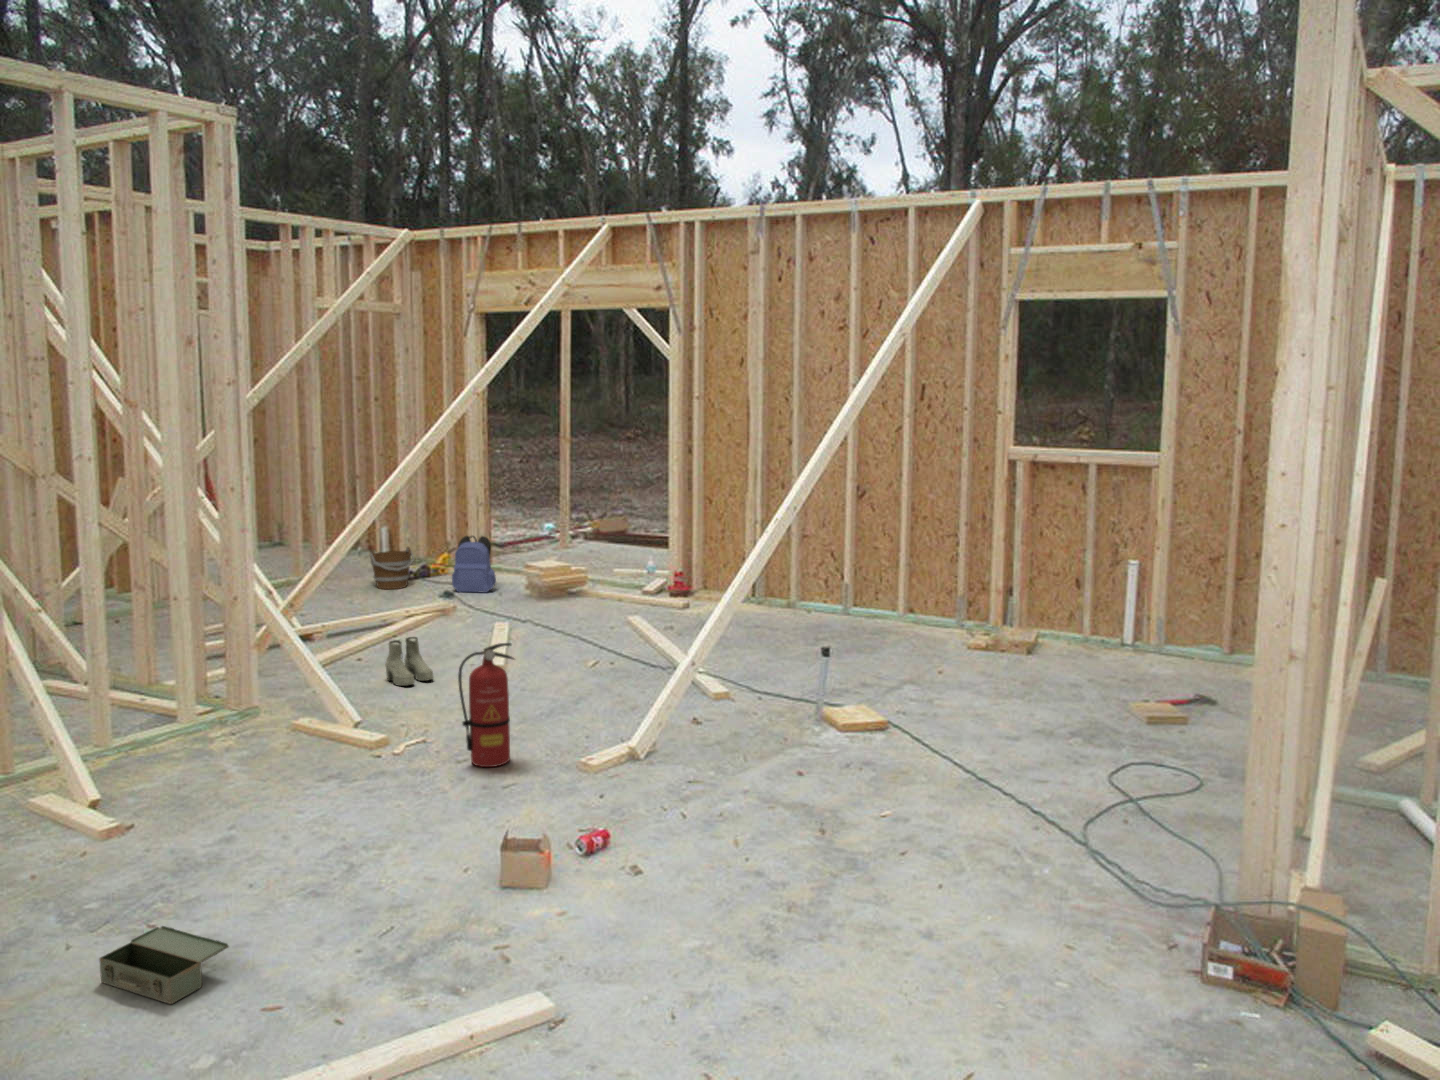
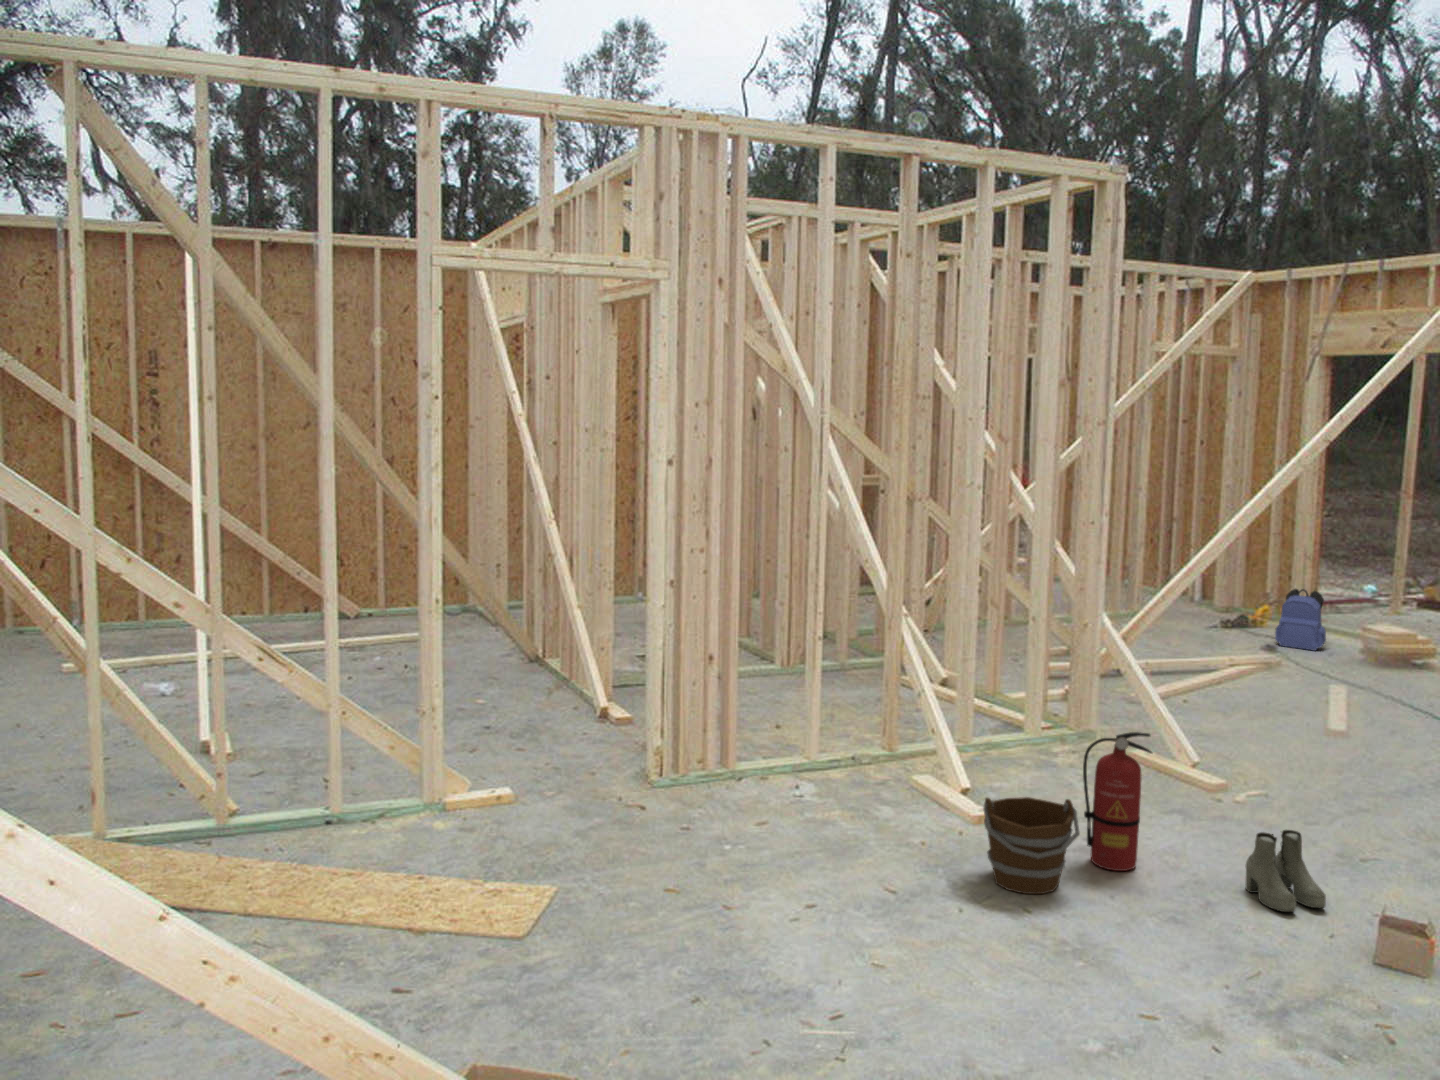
bucket: present [370,547,414,589] -> present [984,797,1080,894]
boots: present [385,637,433,686] -> present [1245,830,1326,912]
fire extinguisher: present [458,643,514,767] -> present [1083,732,1152,871]
toolbox: present [99,926,229,1004] -> none [1046,926,1161,1001]

